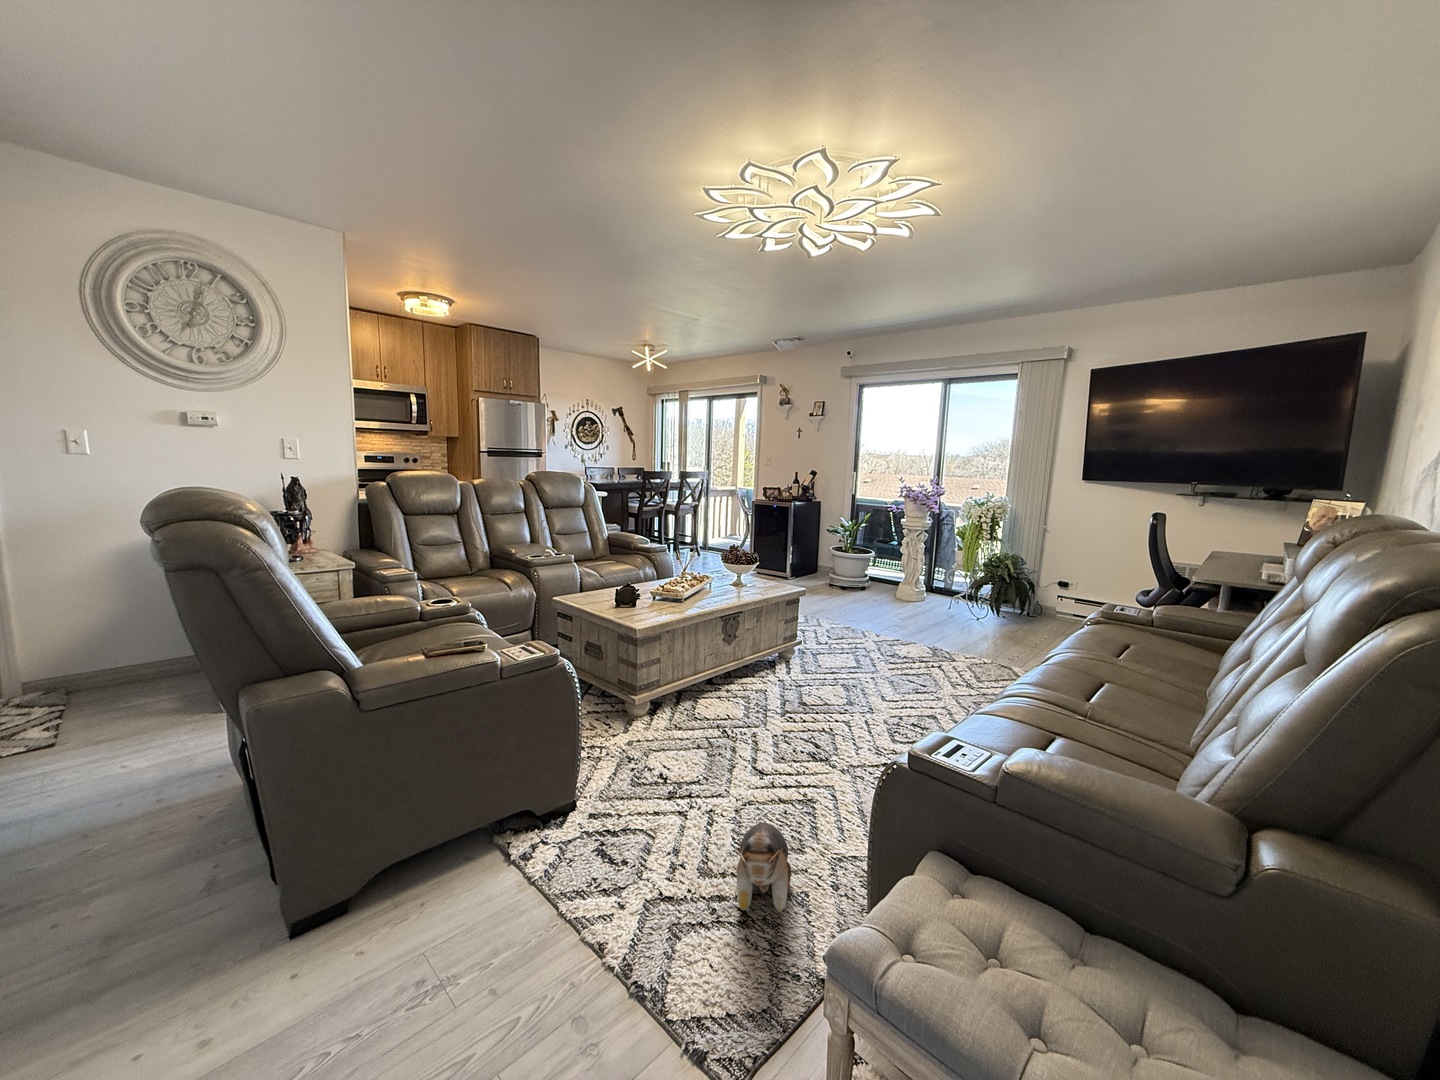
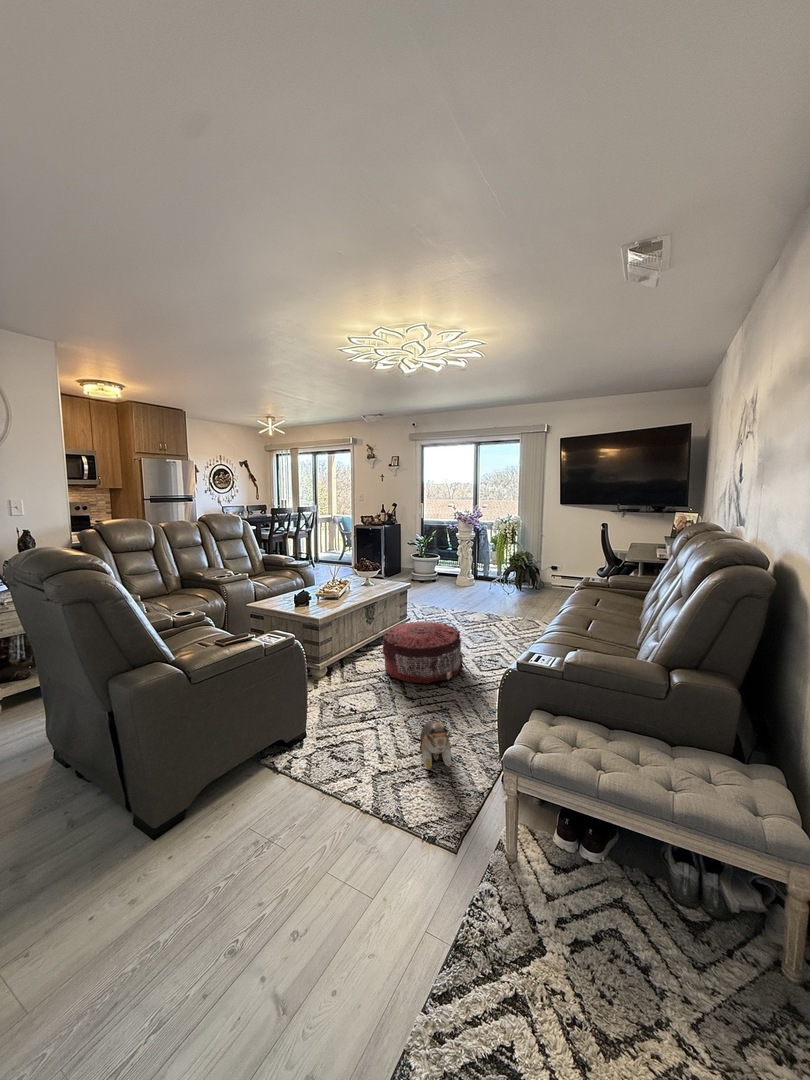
pouf: none [737,645,864,749] -> present [382,621,464,684]

